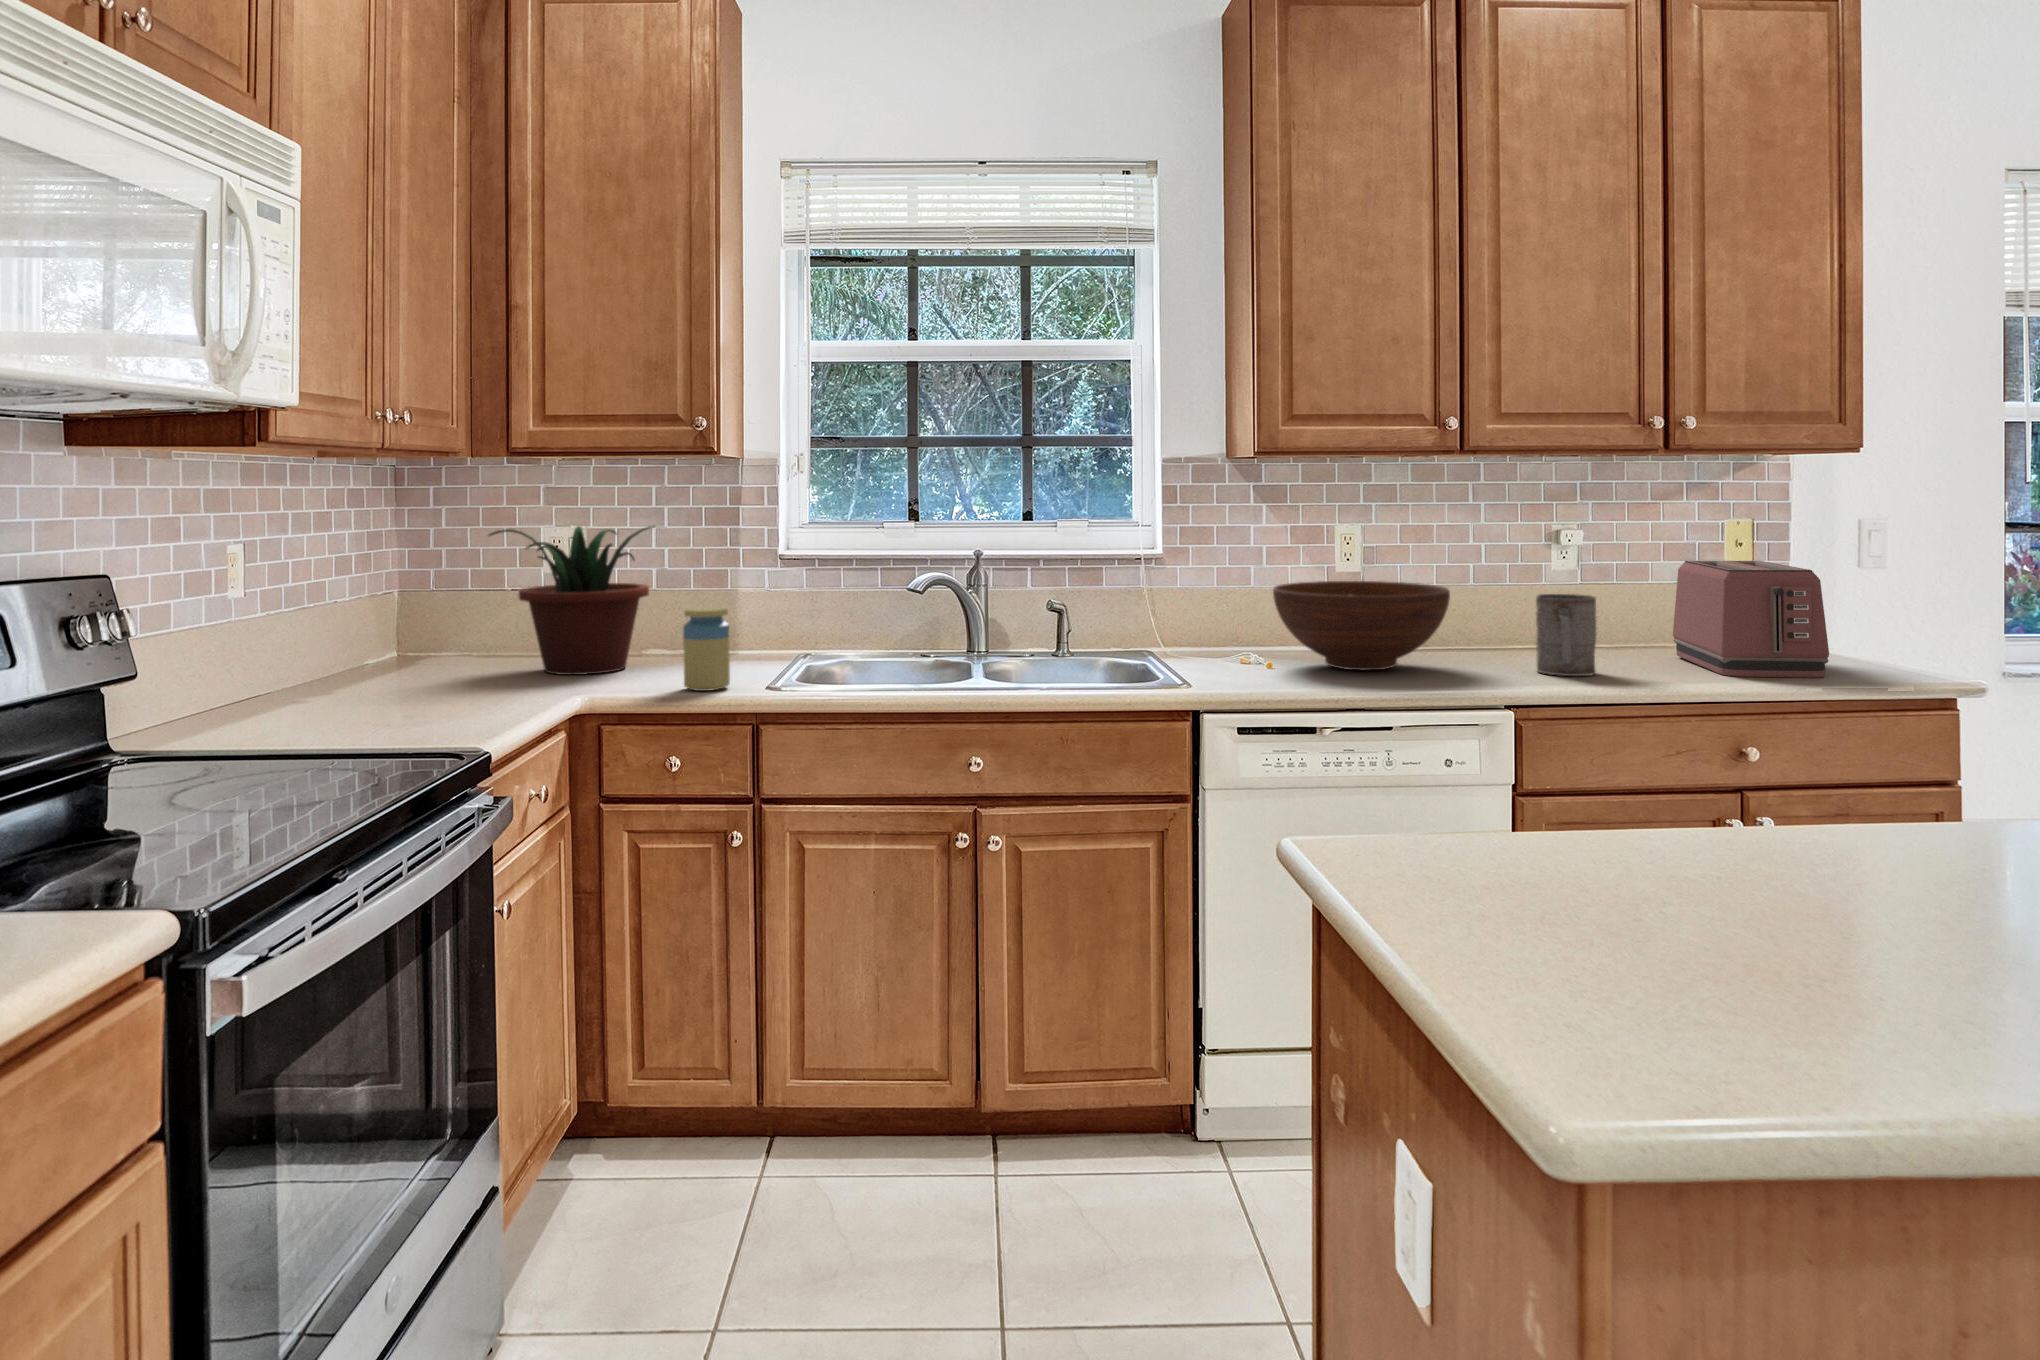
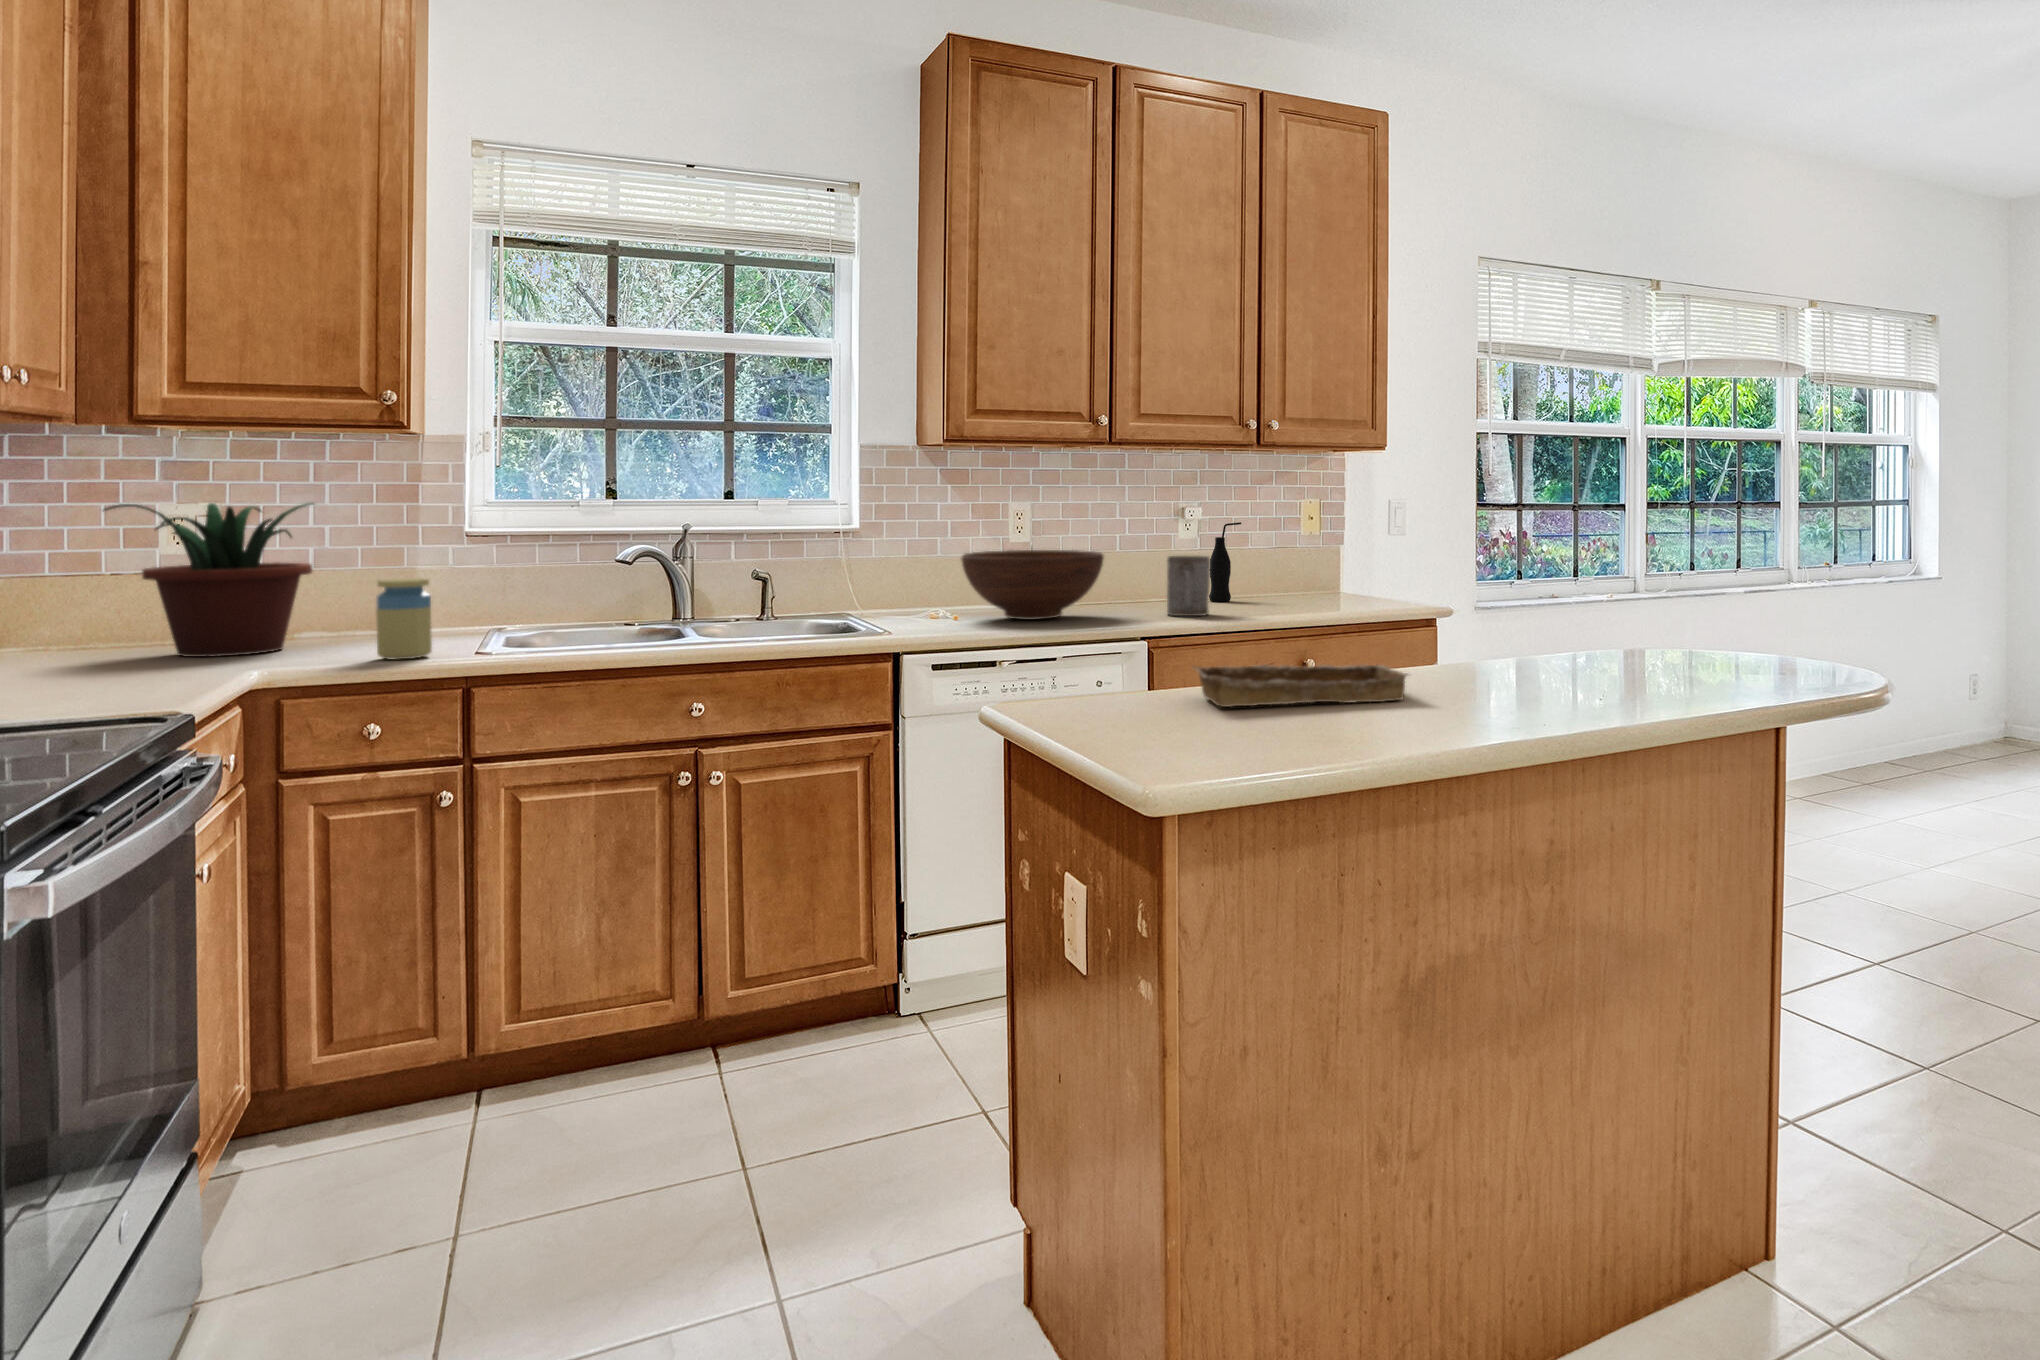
bottle: none [1594,547,1639,650] -> present [1209,522,1241,602]
toaster: present [1673,561,1829,678] -> none [1263,531,1361,612]
tray: none [1582,814,2019,924] -> present [1193,665,1408,707]

